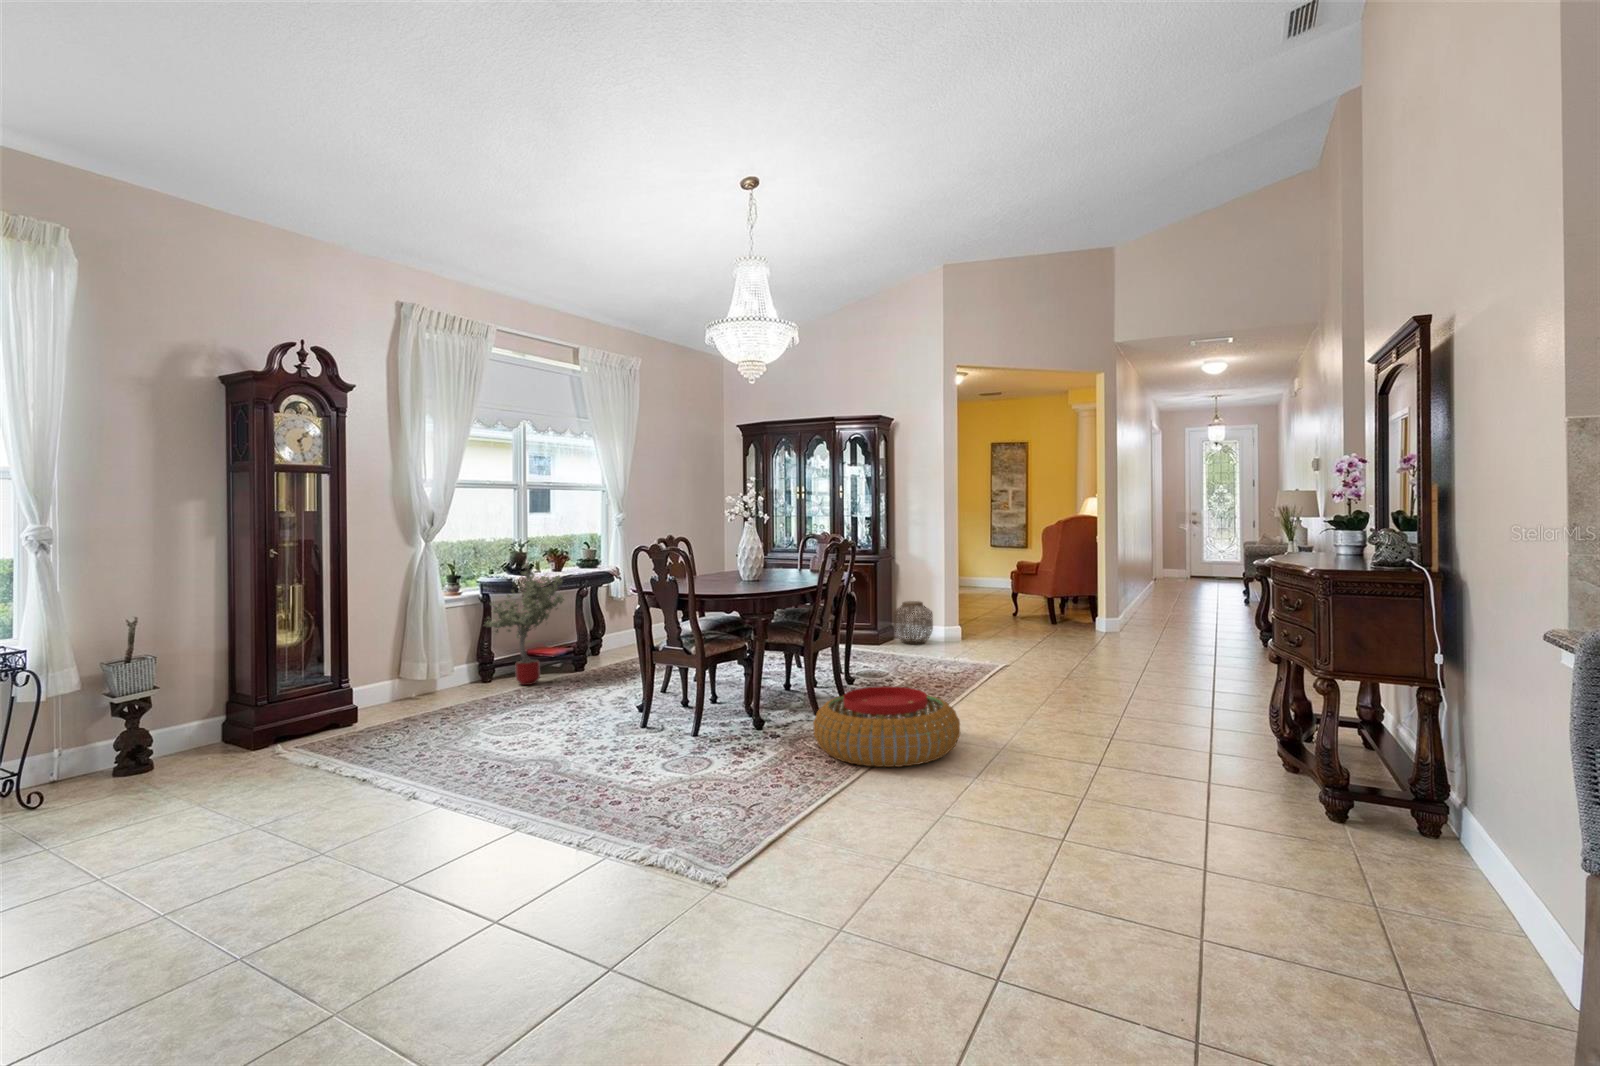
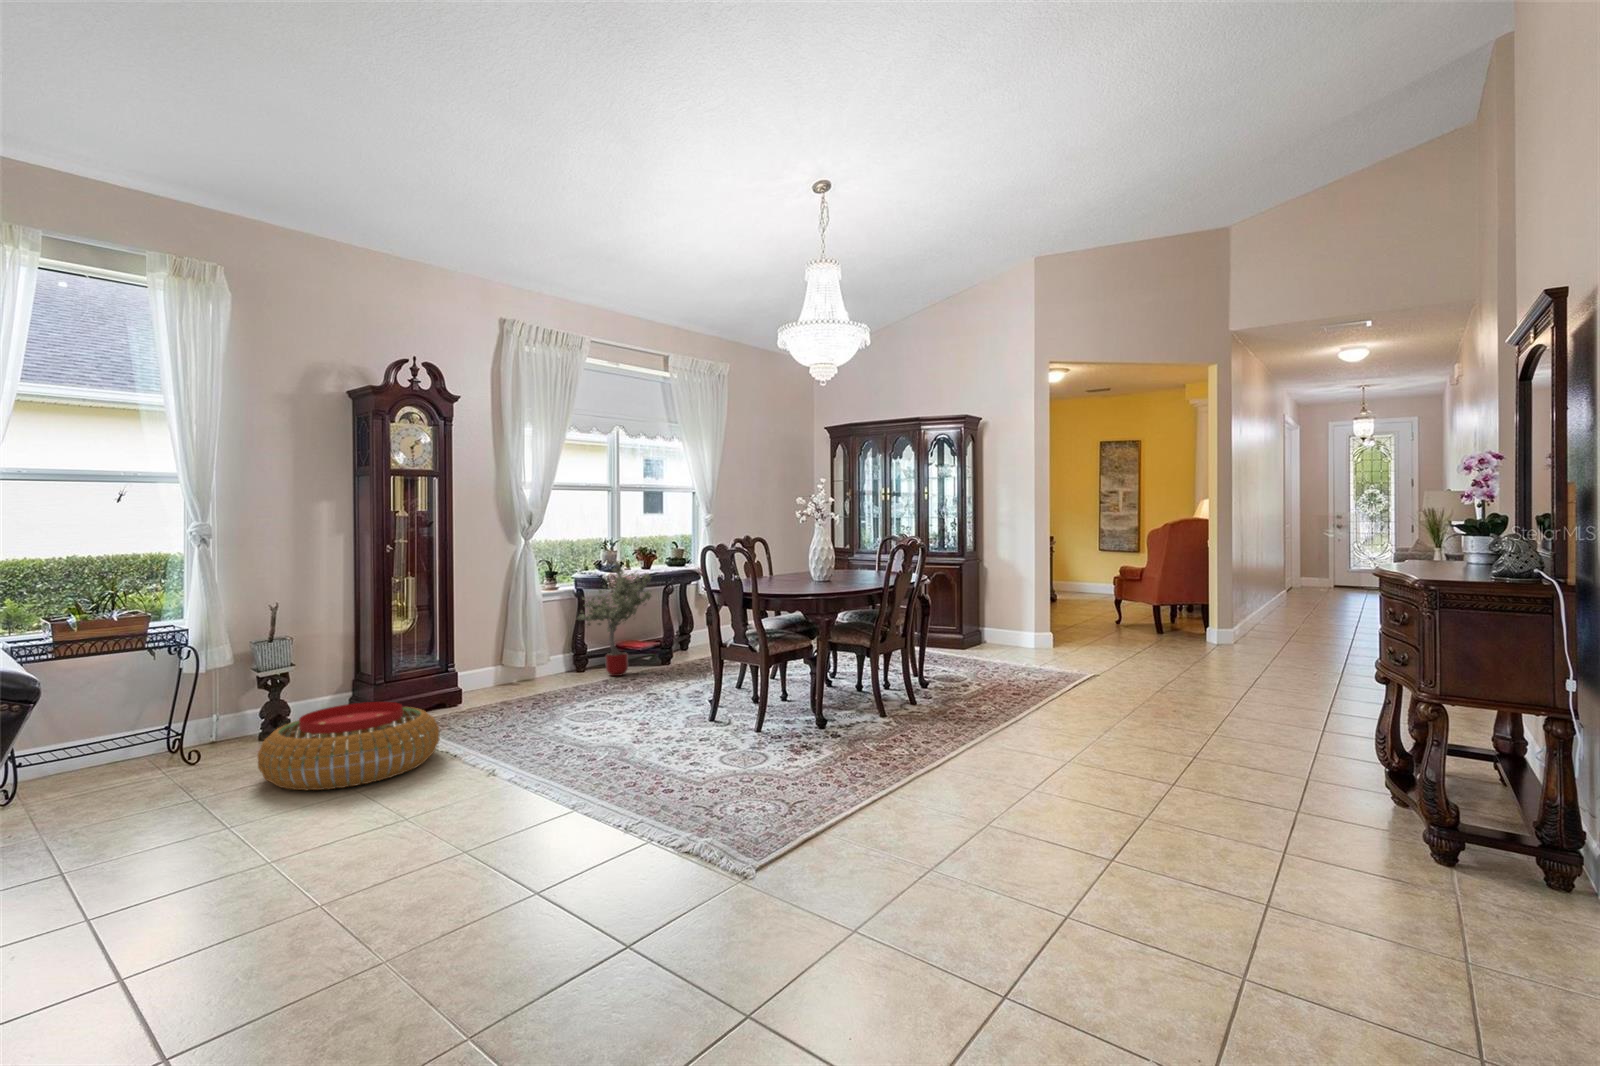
woven basket: present [893,601,933,645] -> none [982,605,1024,650]
pouf: present [813,686,960,767] -> present [258,702,439,791]

